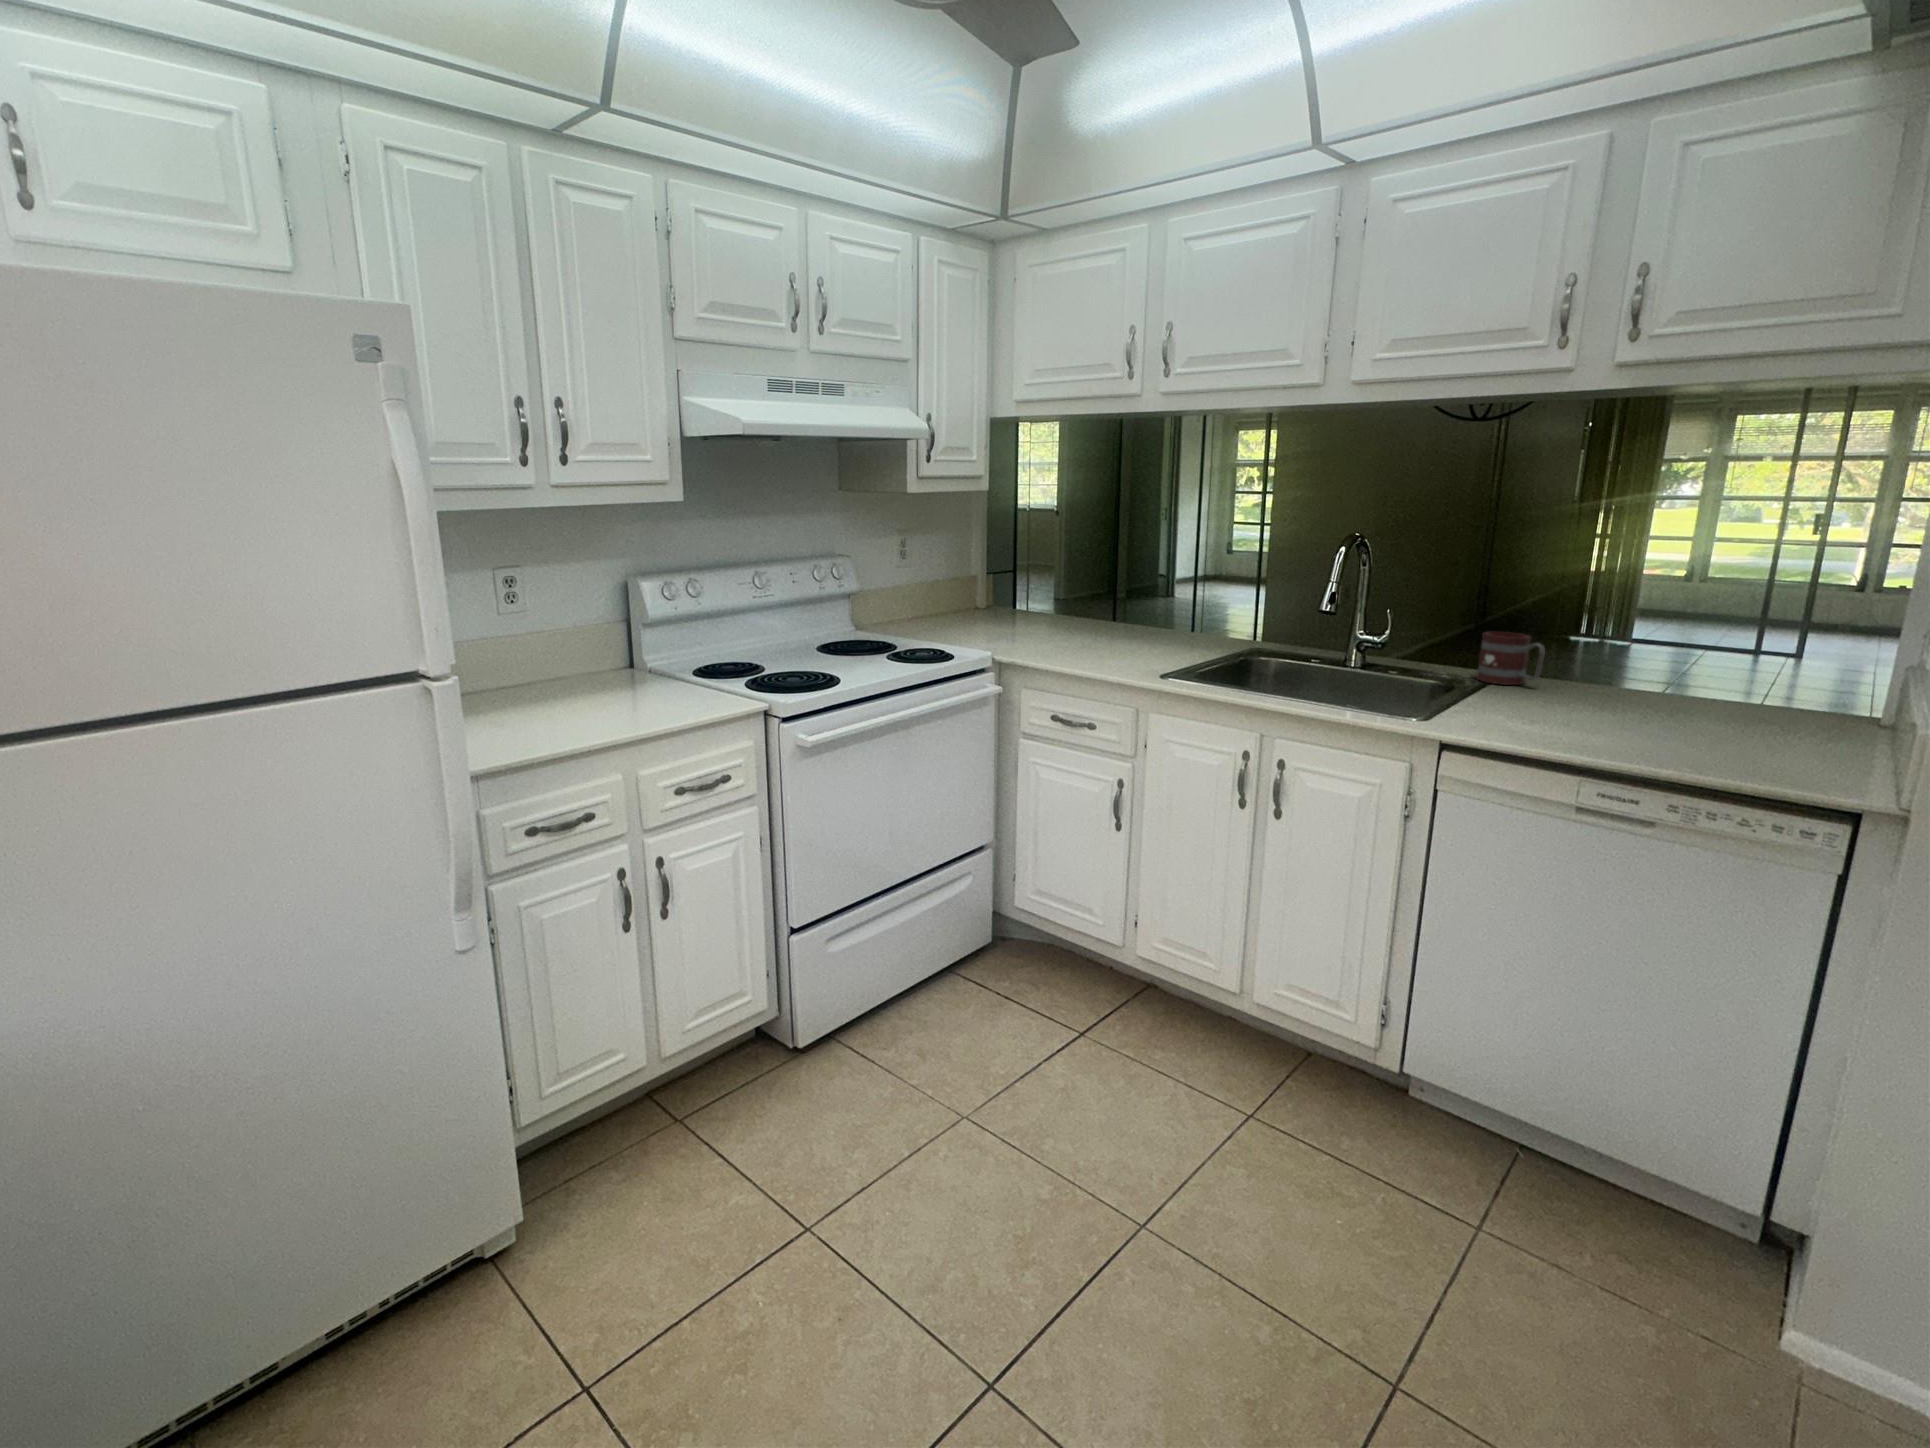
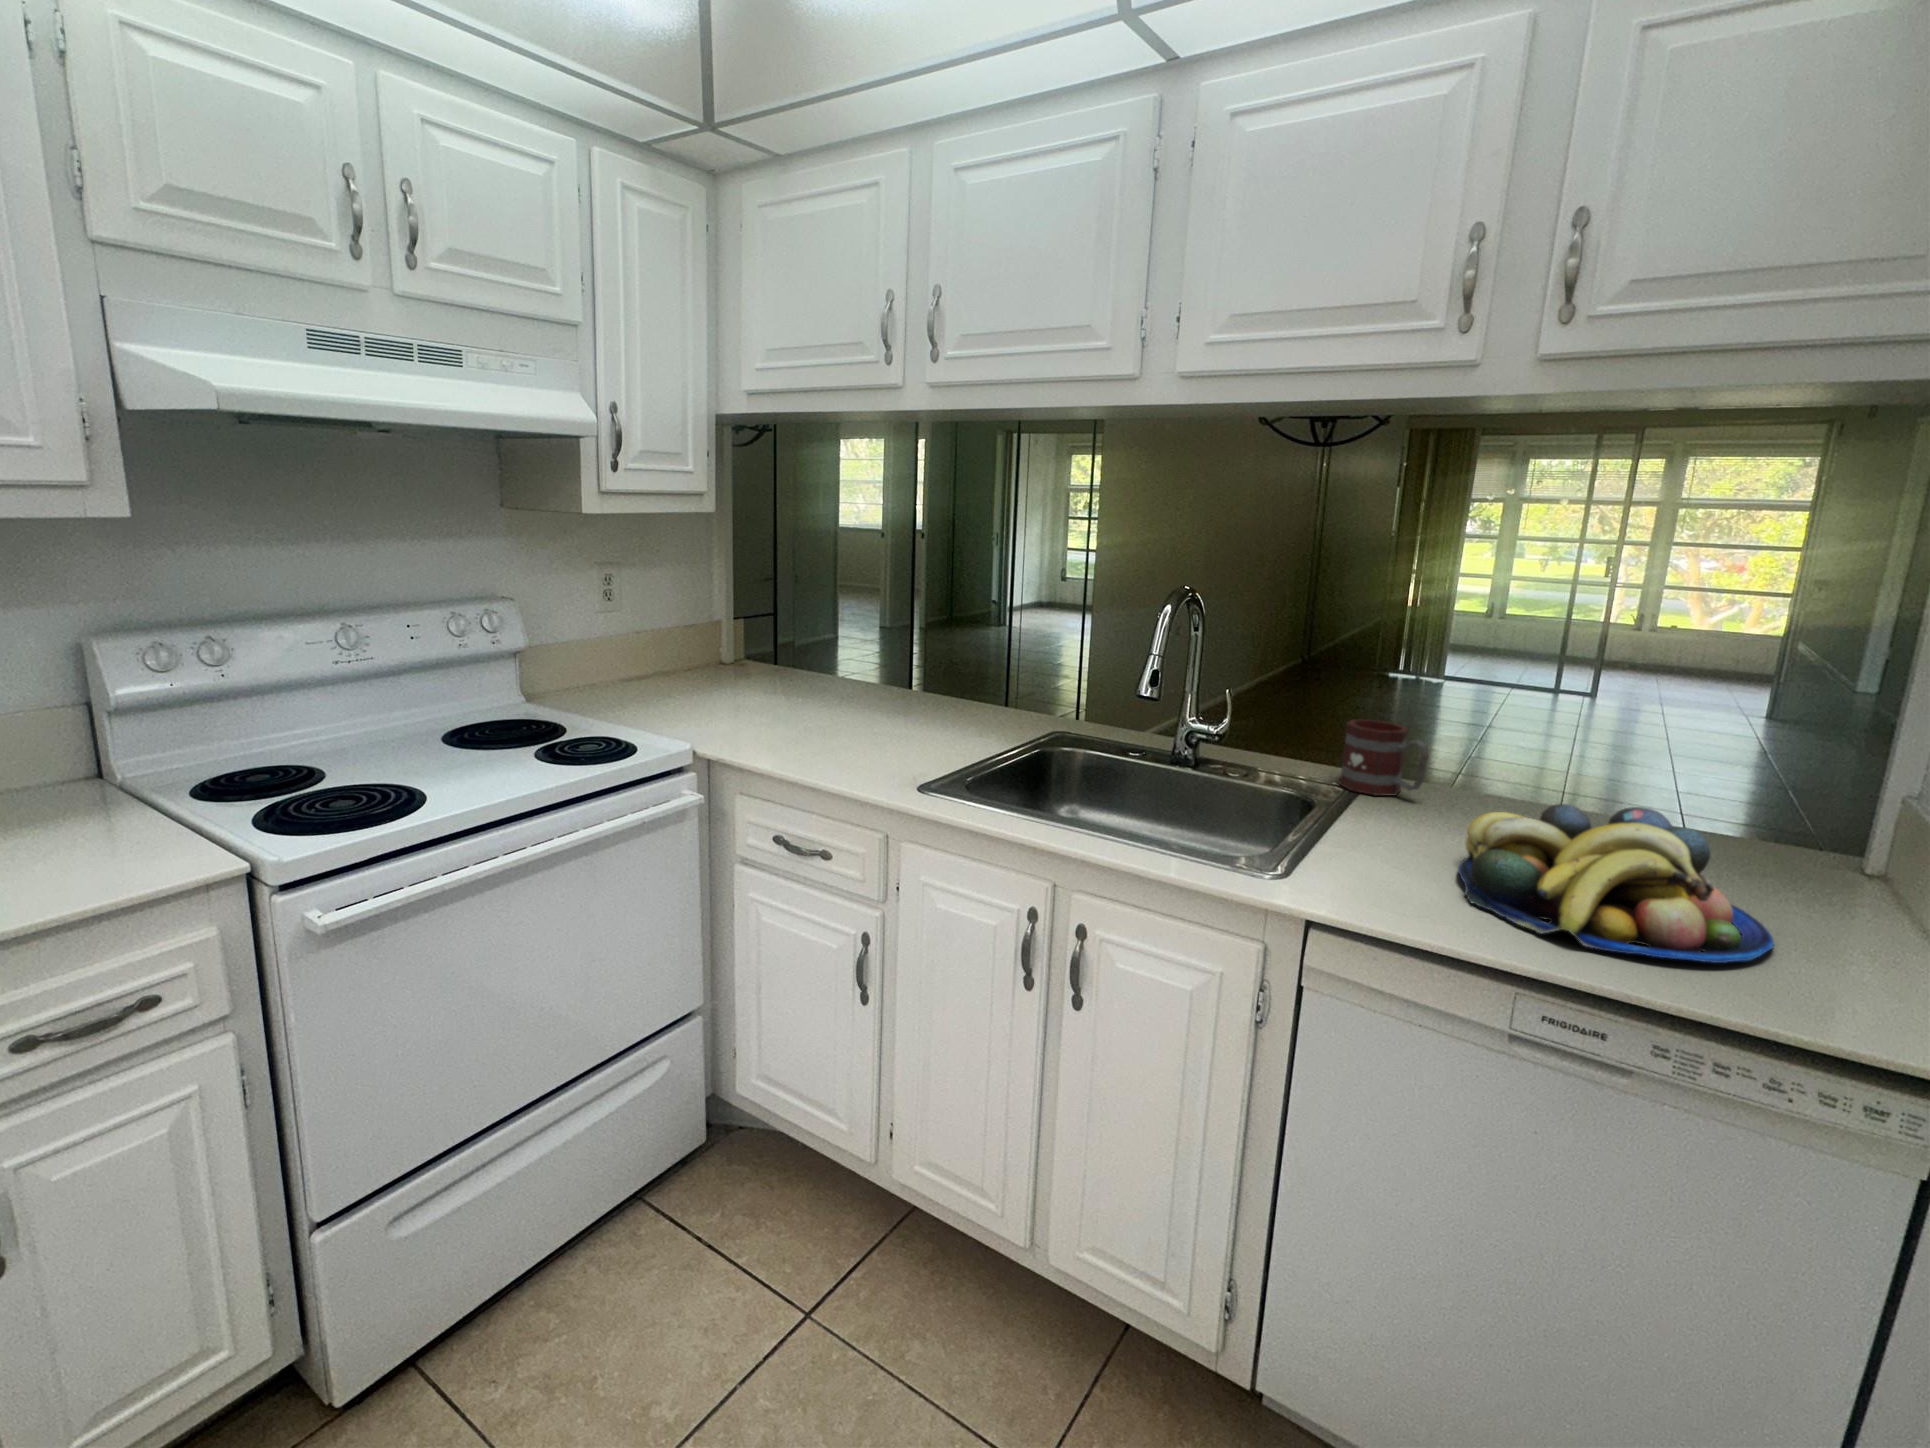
fruit bowl: none [1553,673,1772,758] -> present [1458,804,1774,963]

